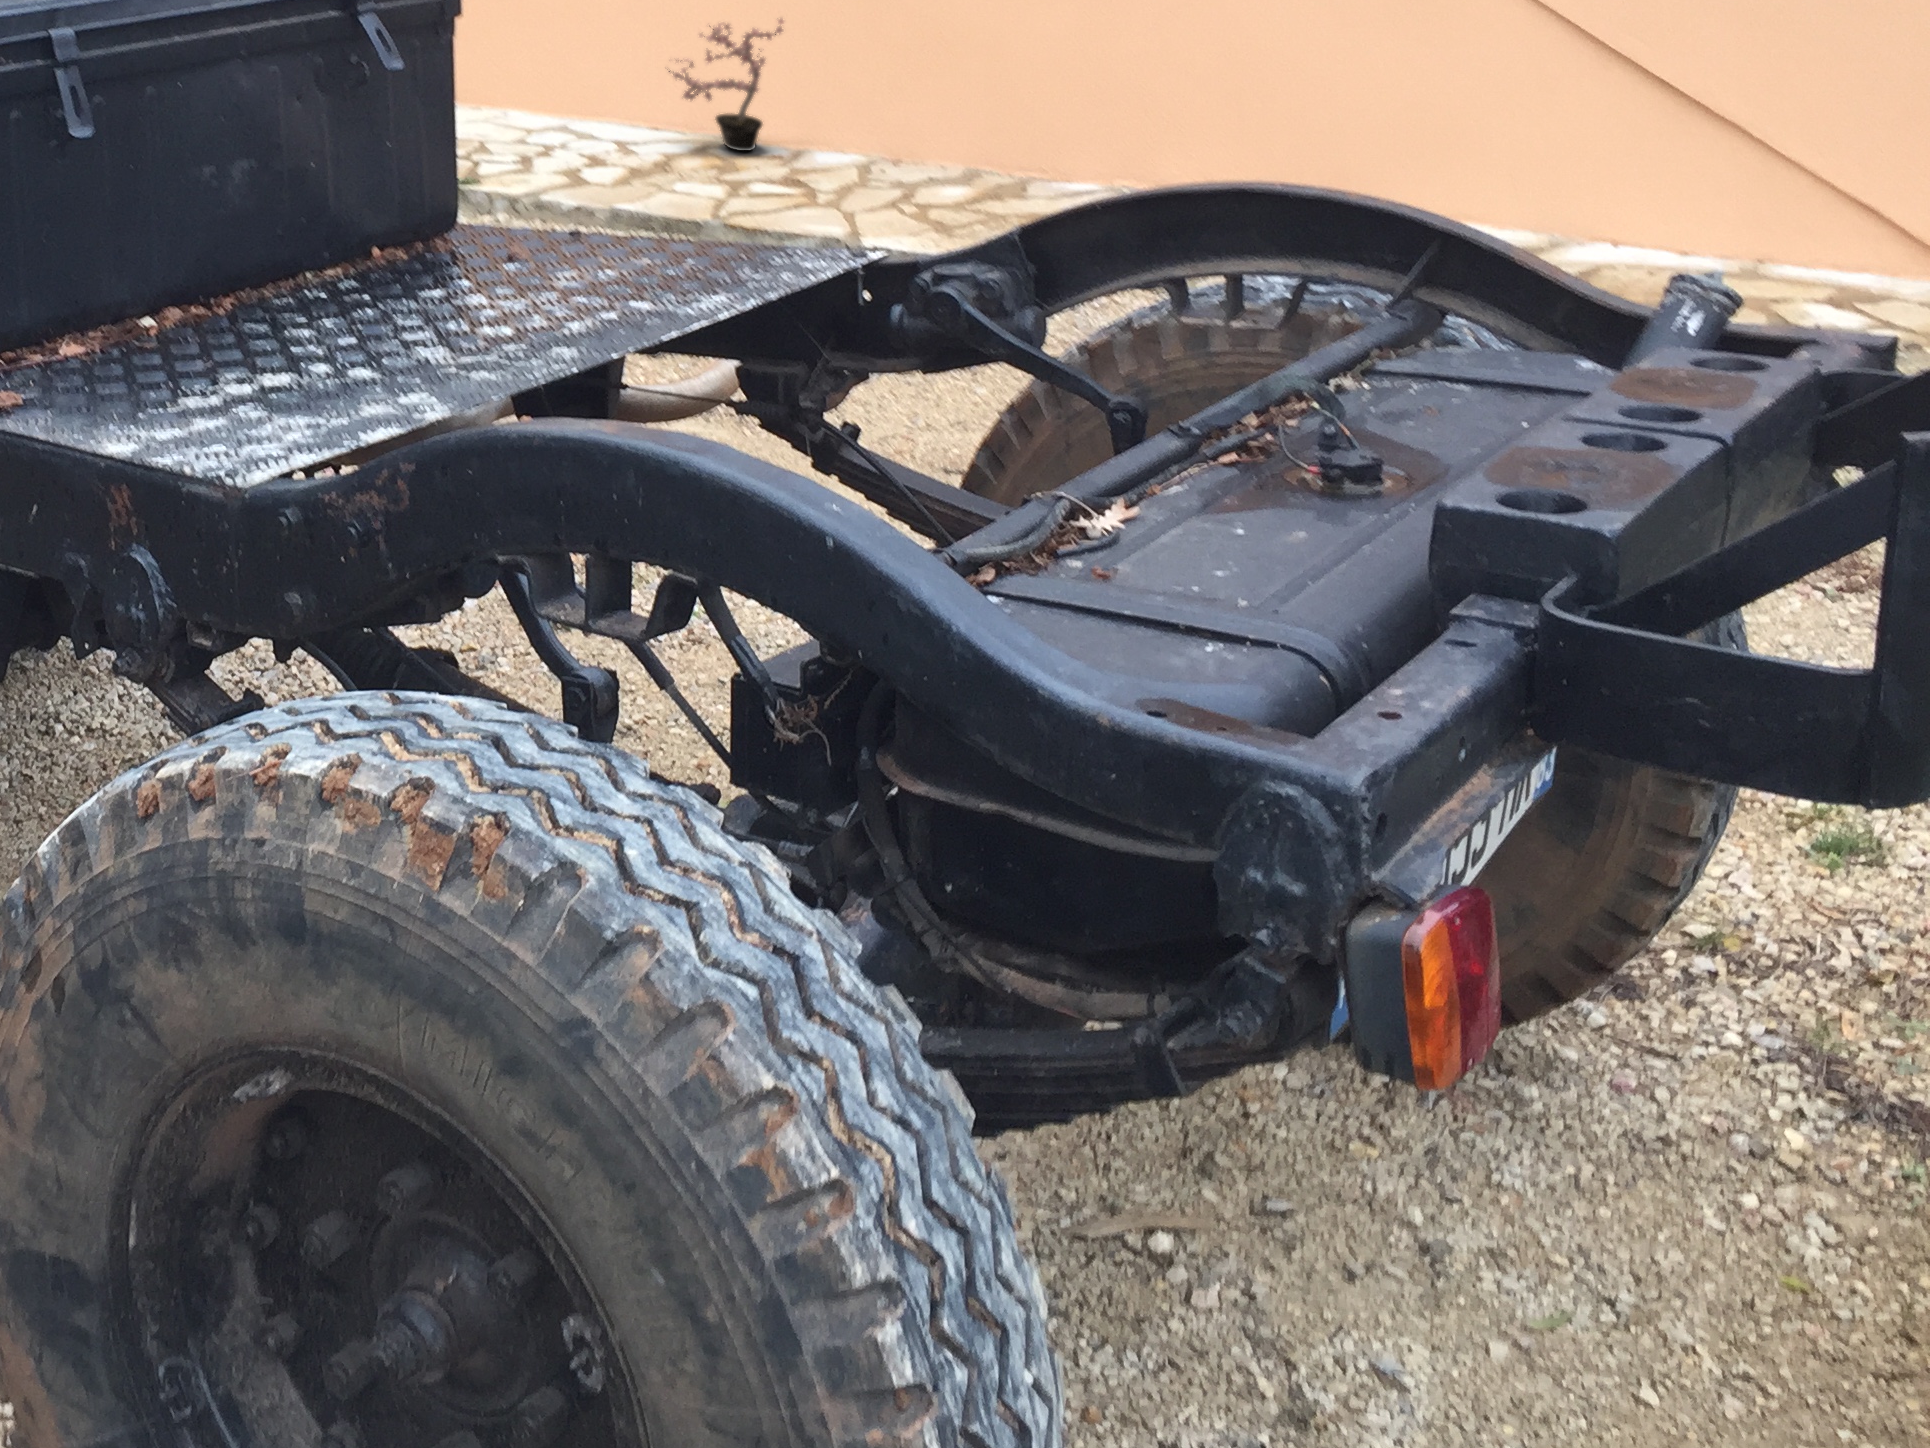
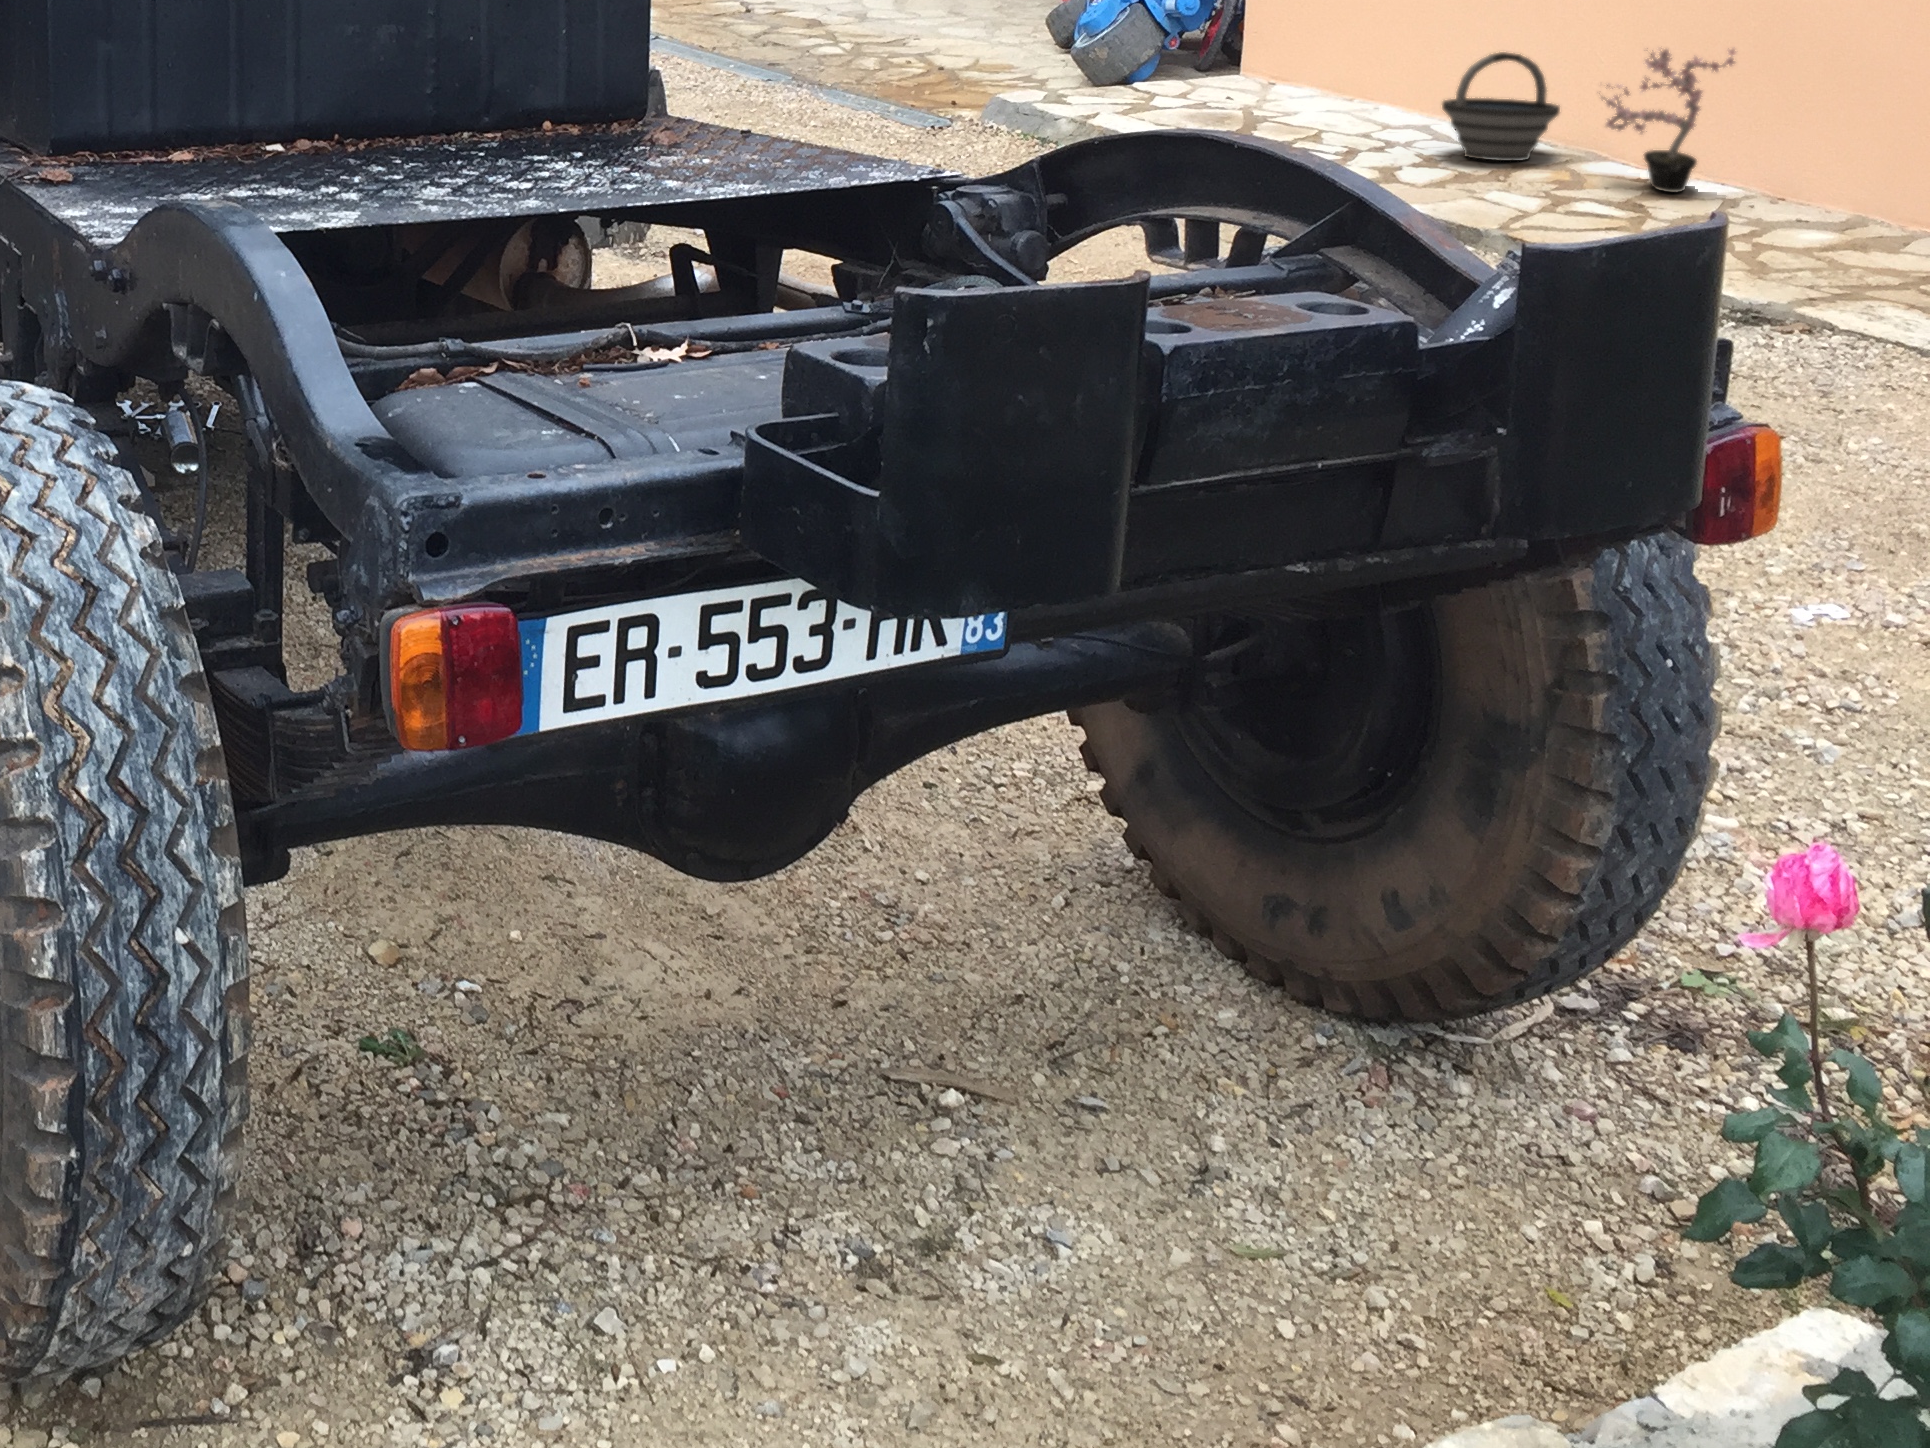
bucket: none [524,38,625,138] -> present [1442,52,1560,161]

